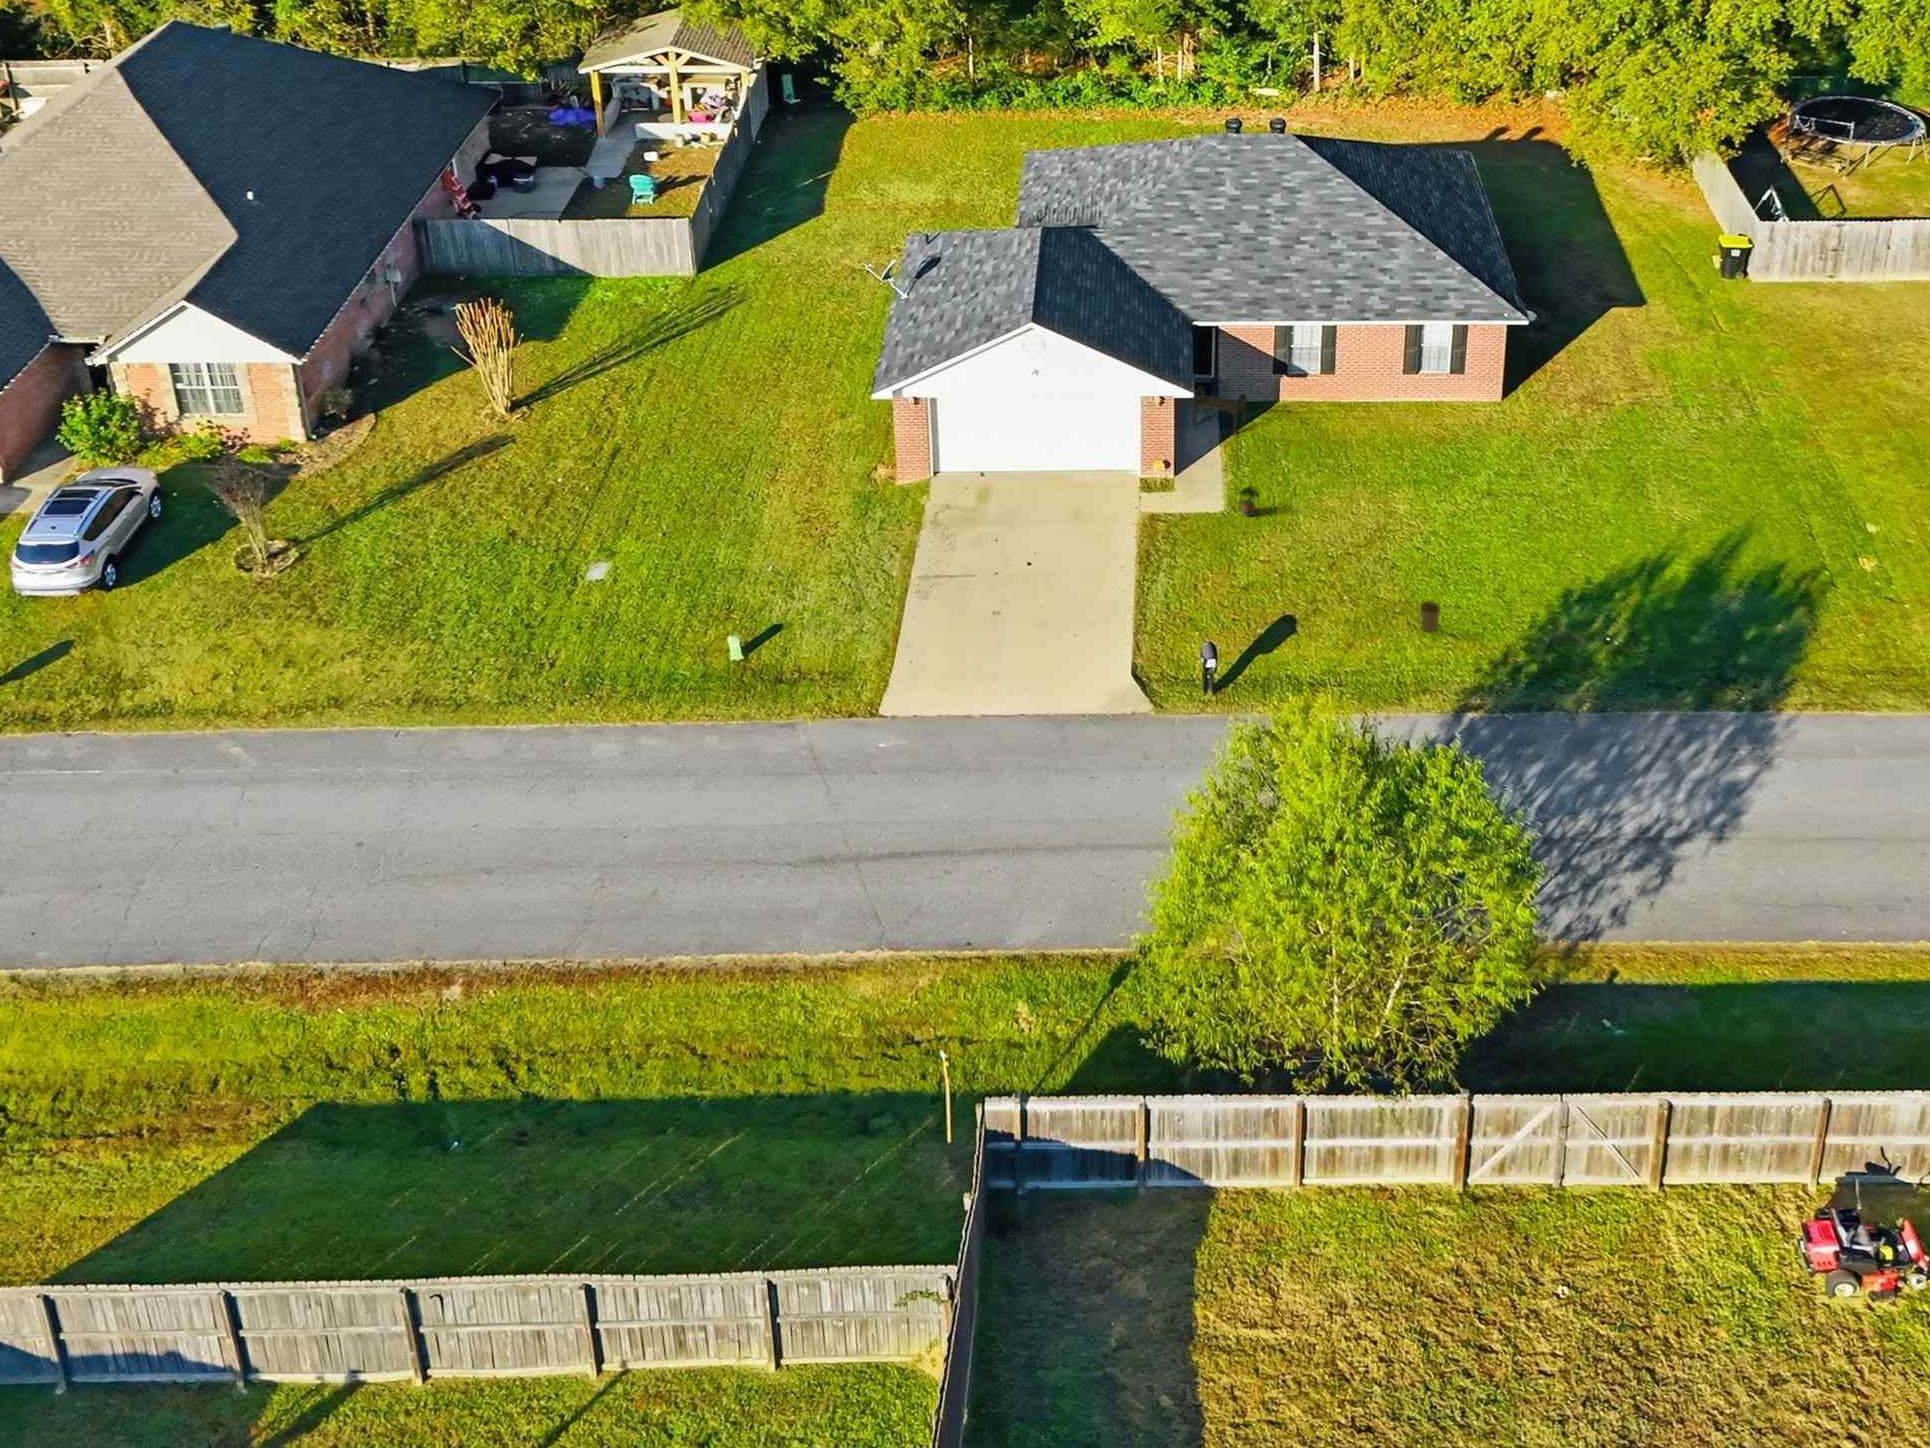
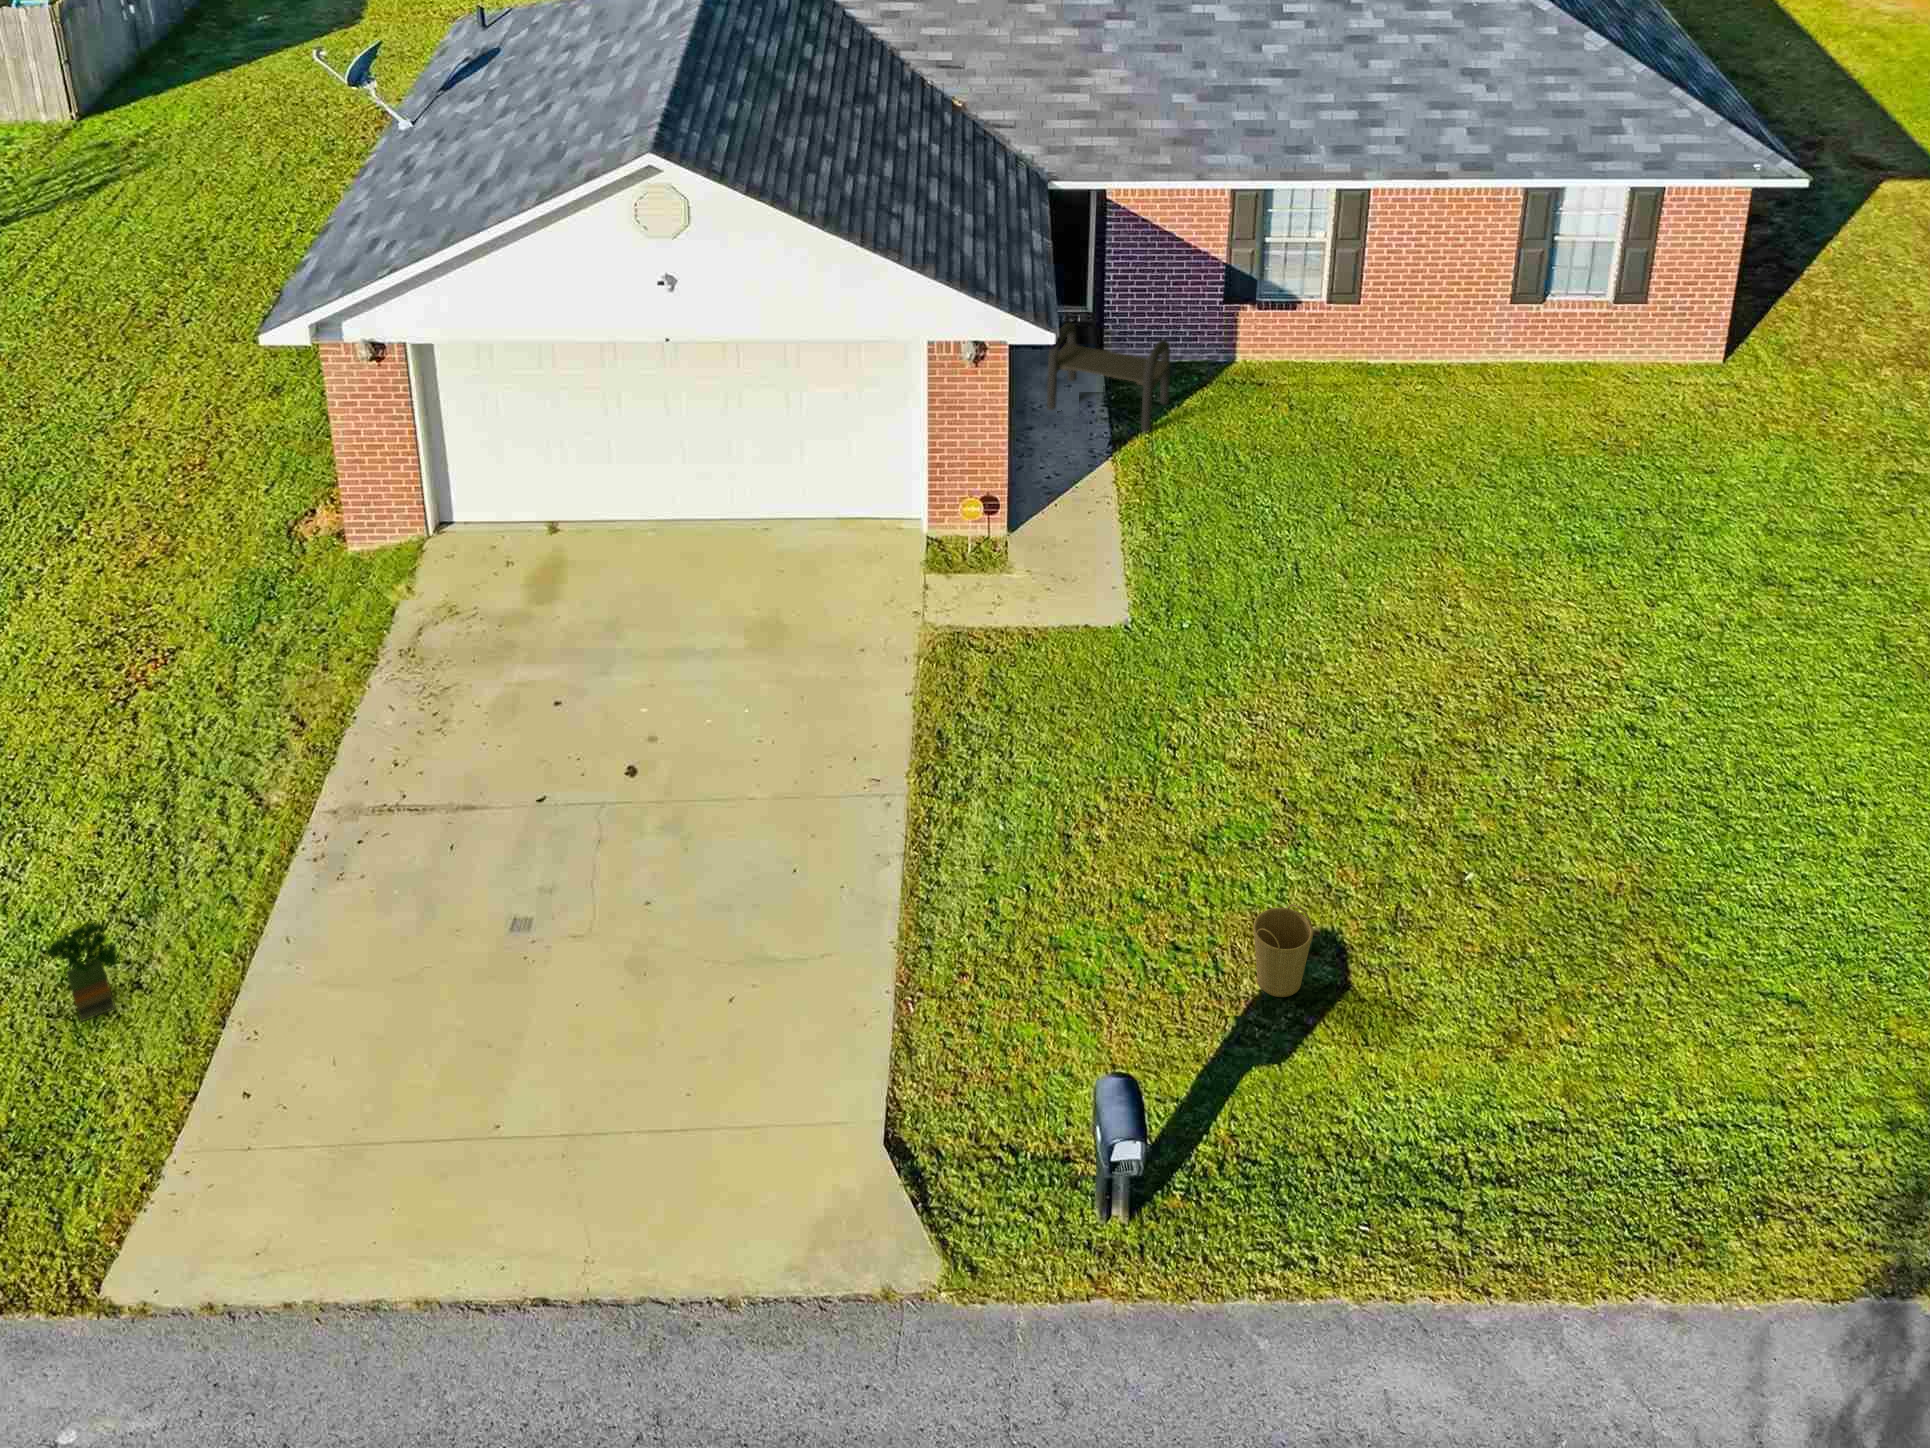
potted tree: present [1240,486,1260,516] -> present [47,922,117,1022]
basket: present [1420,601,1440,632] -> present [1253,904,1313,997]

